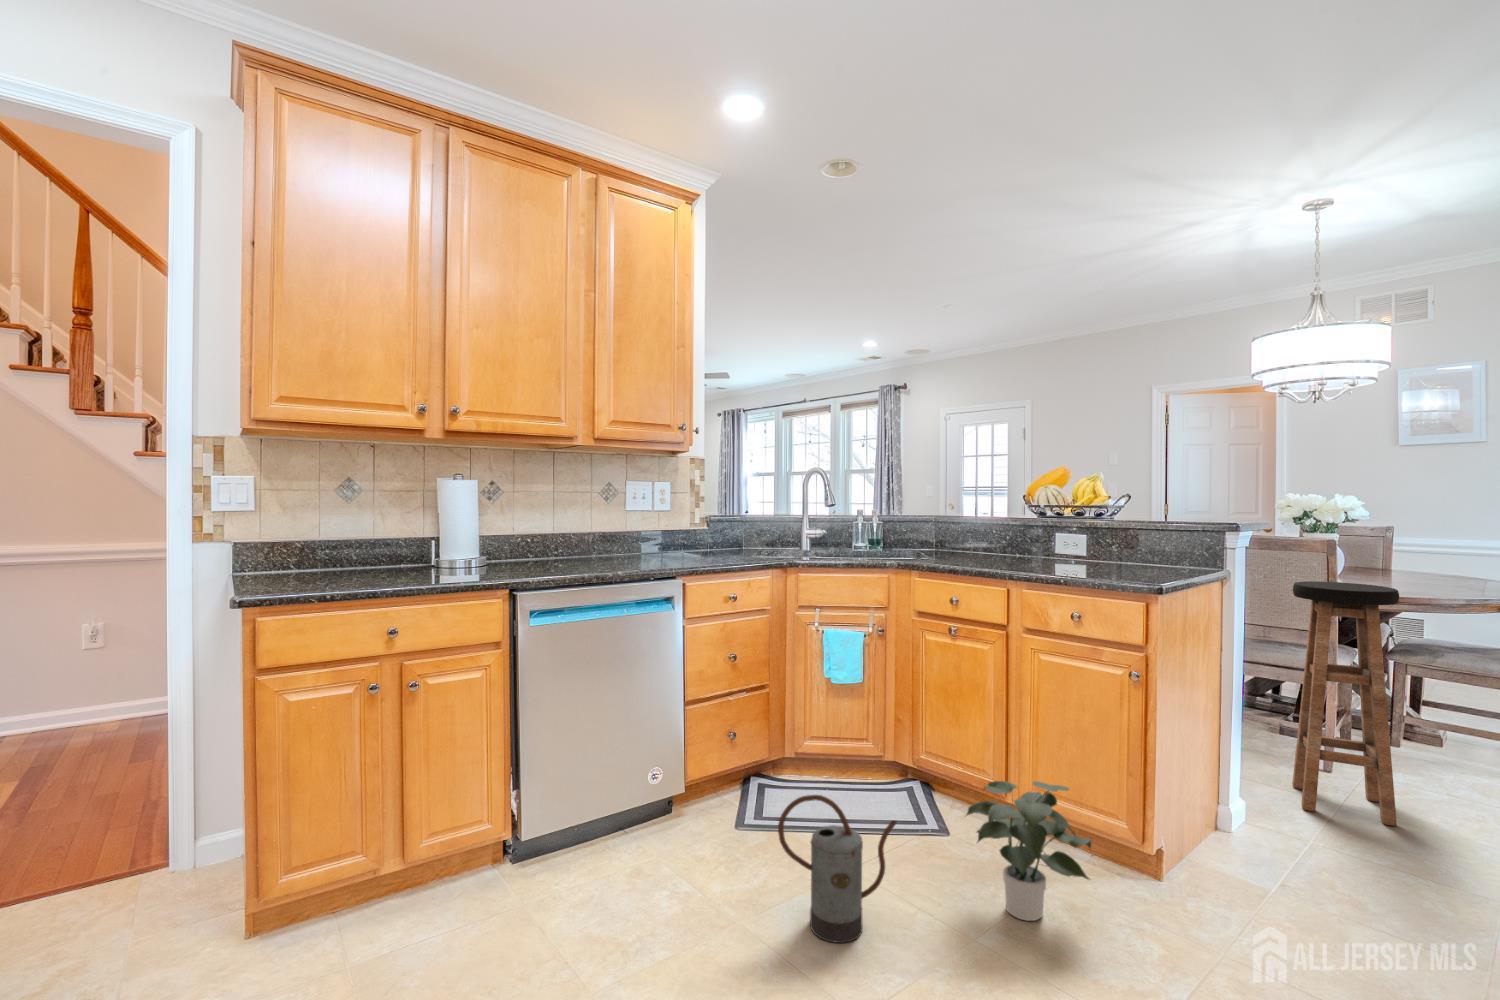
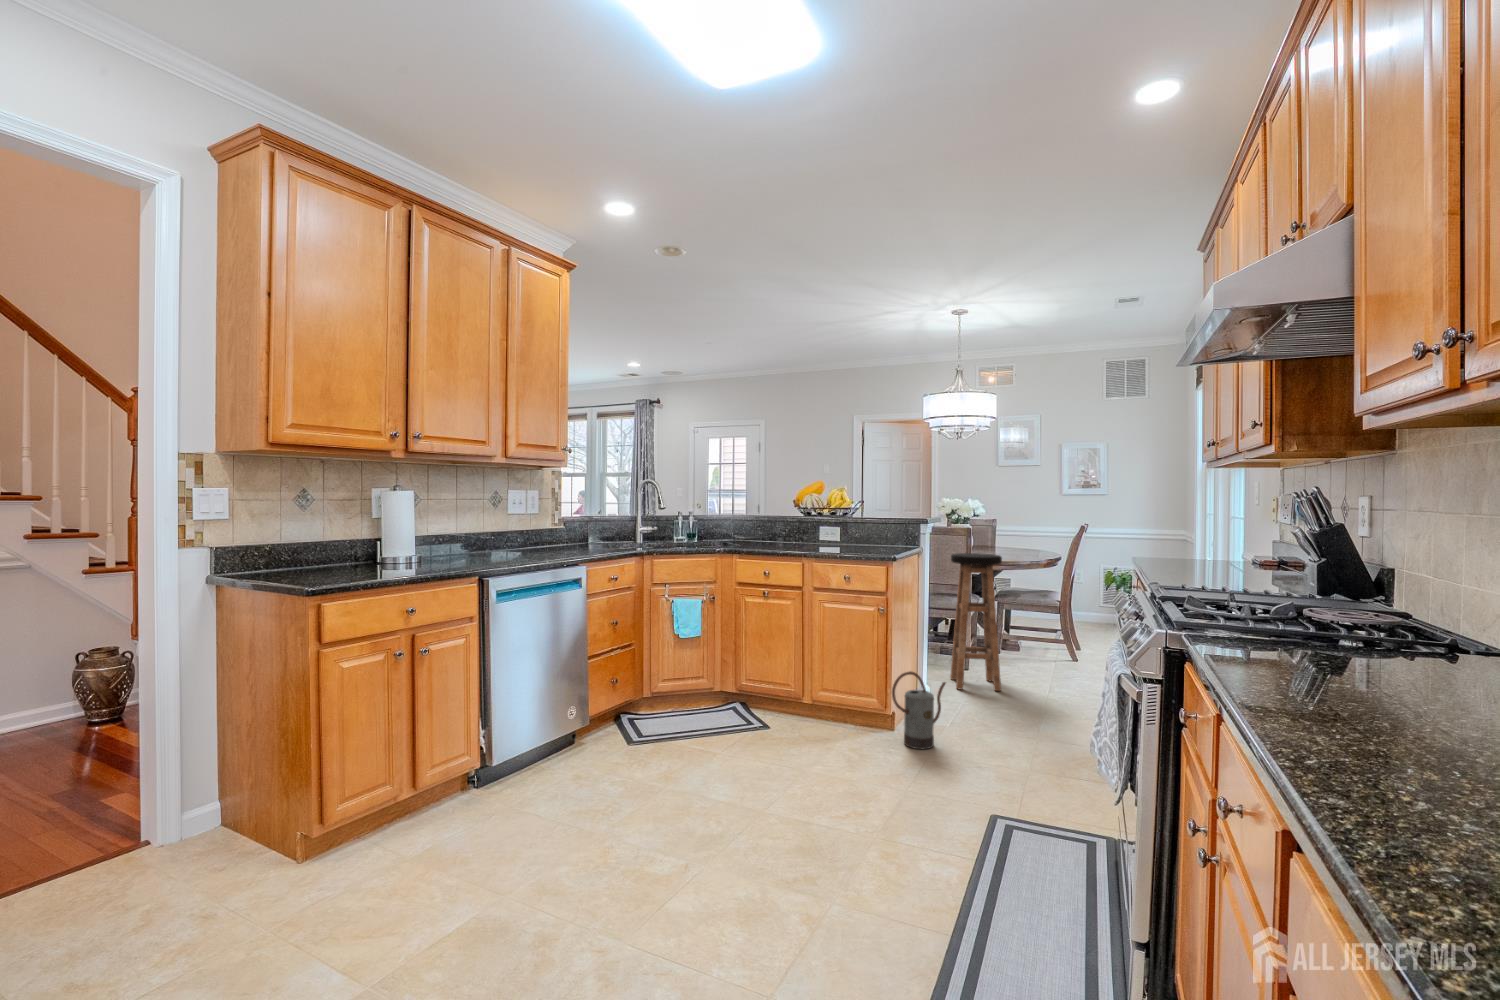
potted plant: present [967,781,1091,921] -> none [790,677,865,760]
watering can: present [778,795,897,943] -> present [892,671,946,749]

